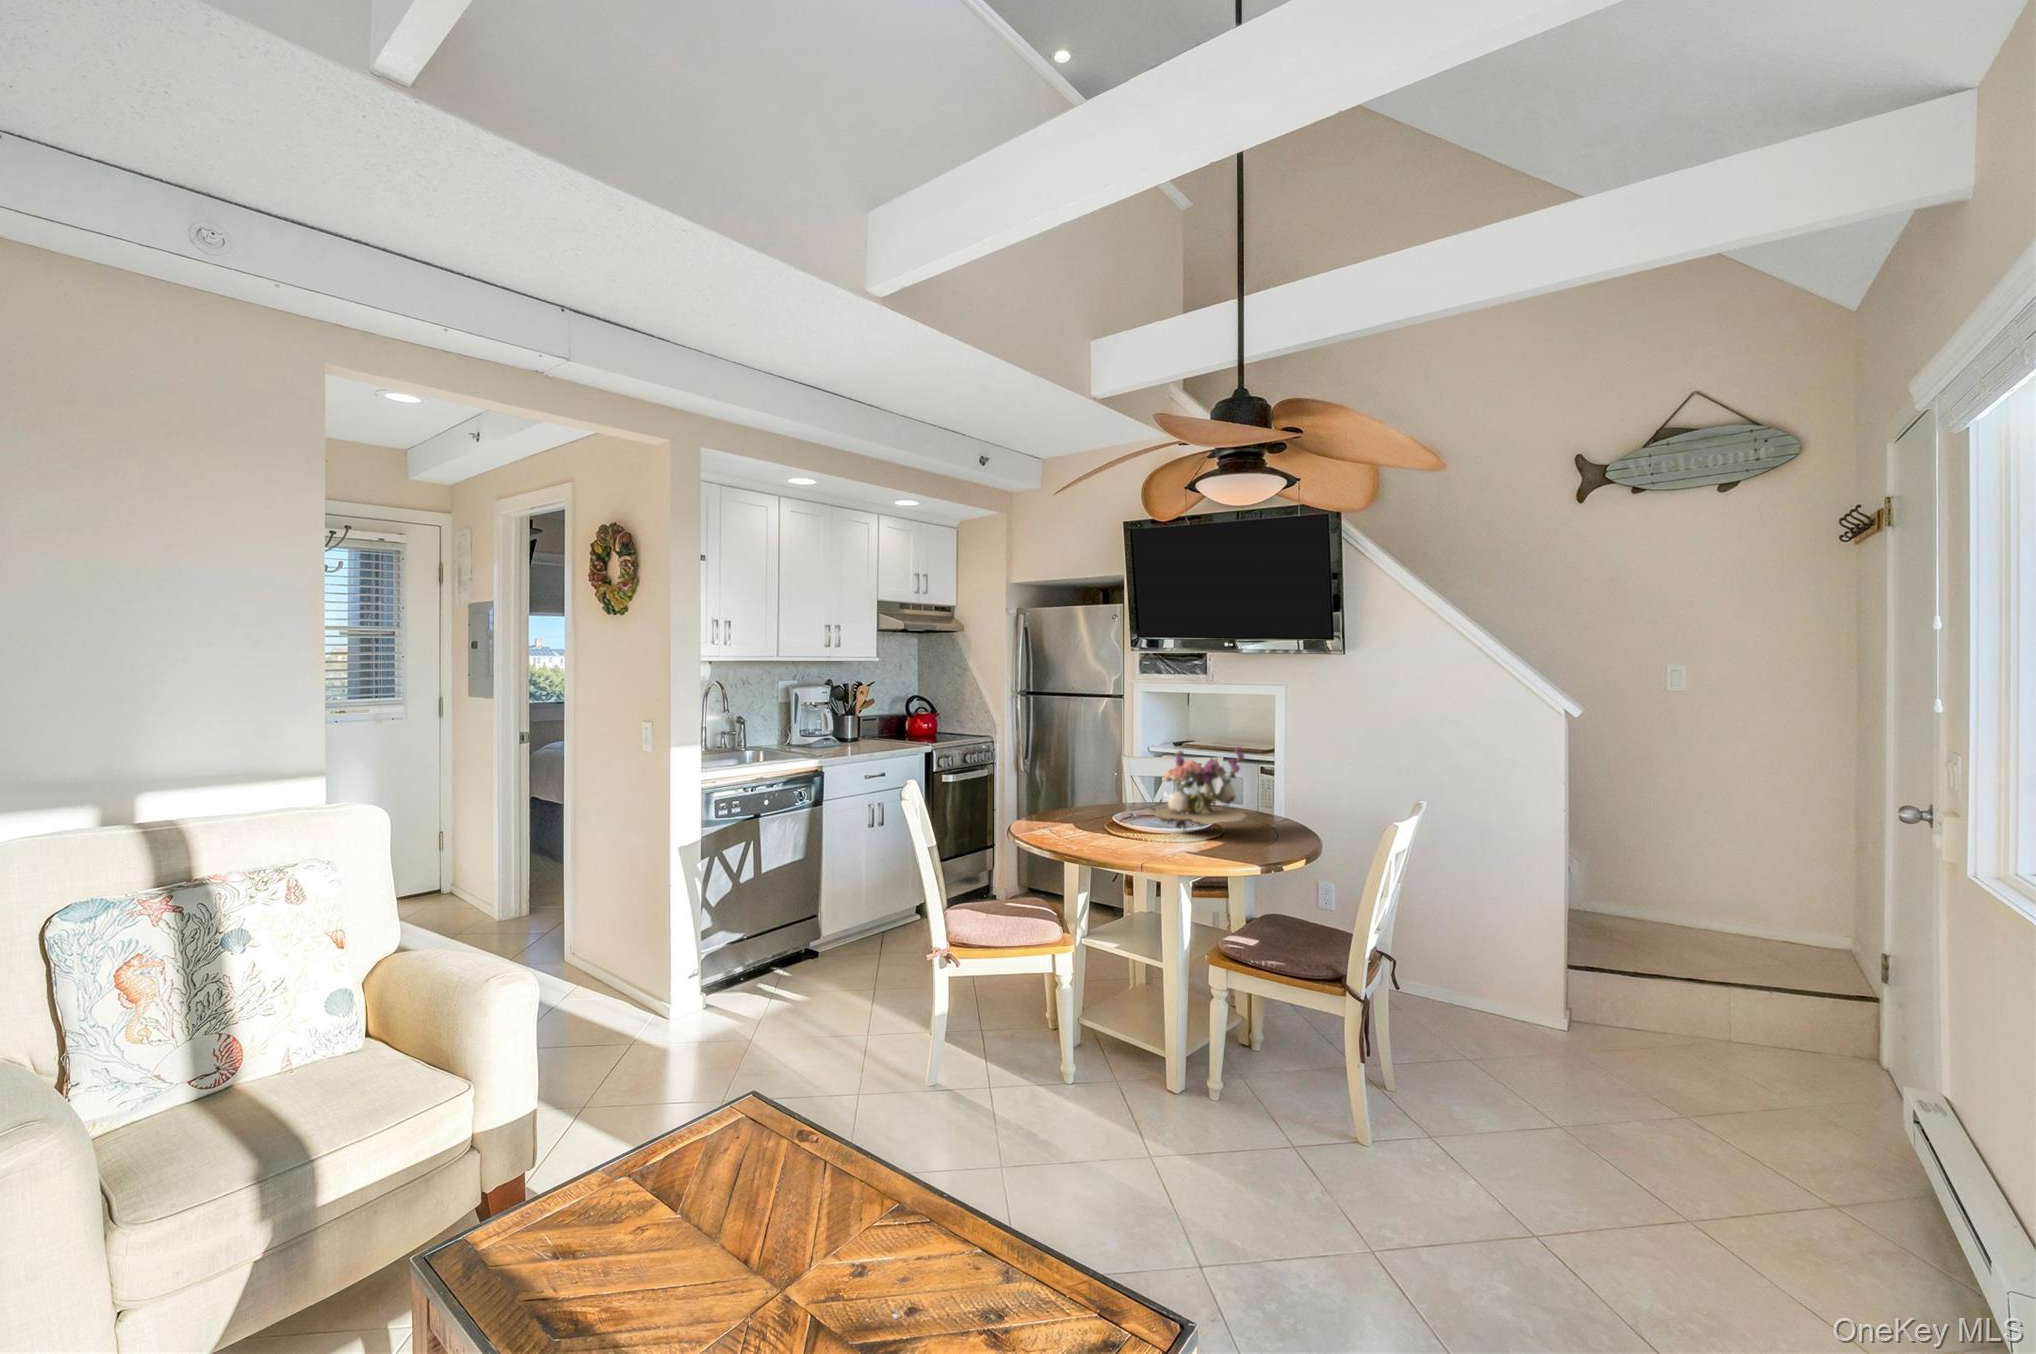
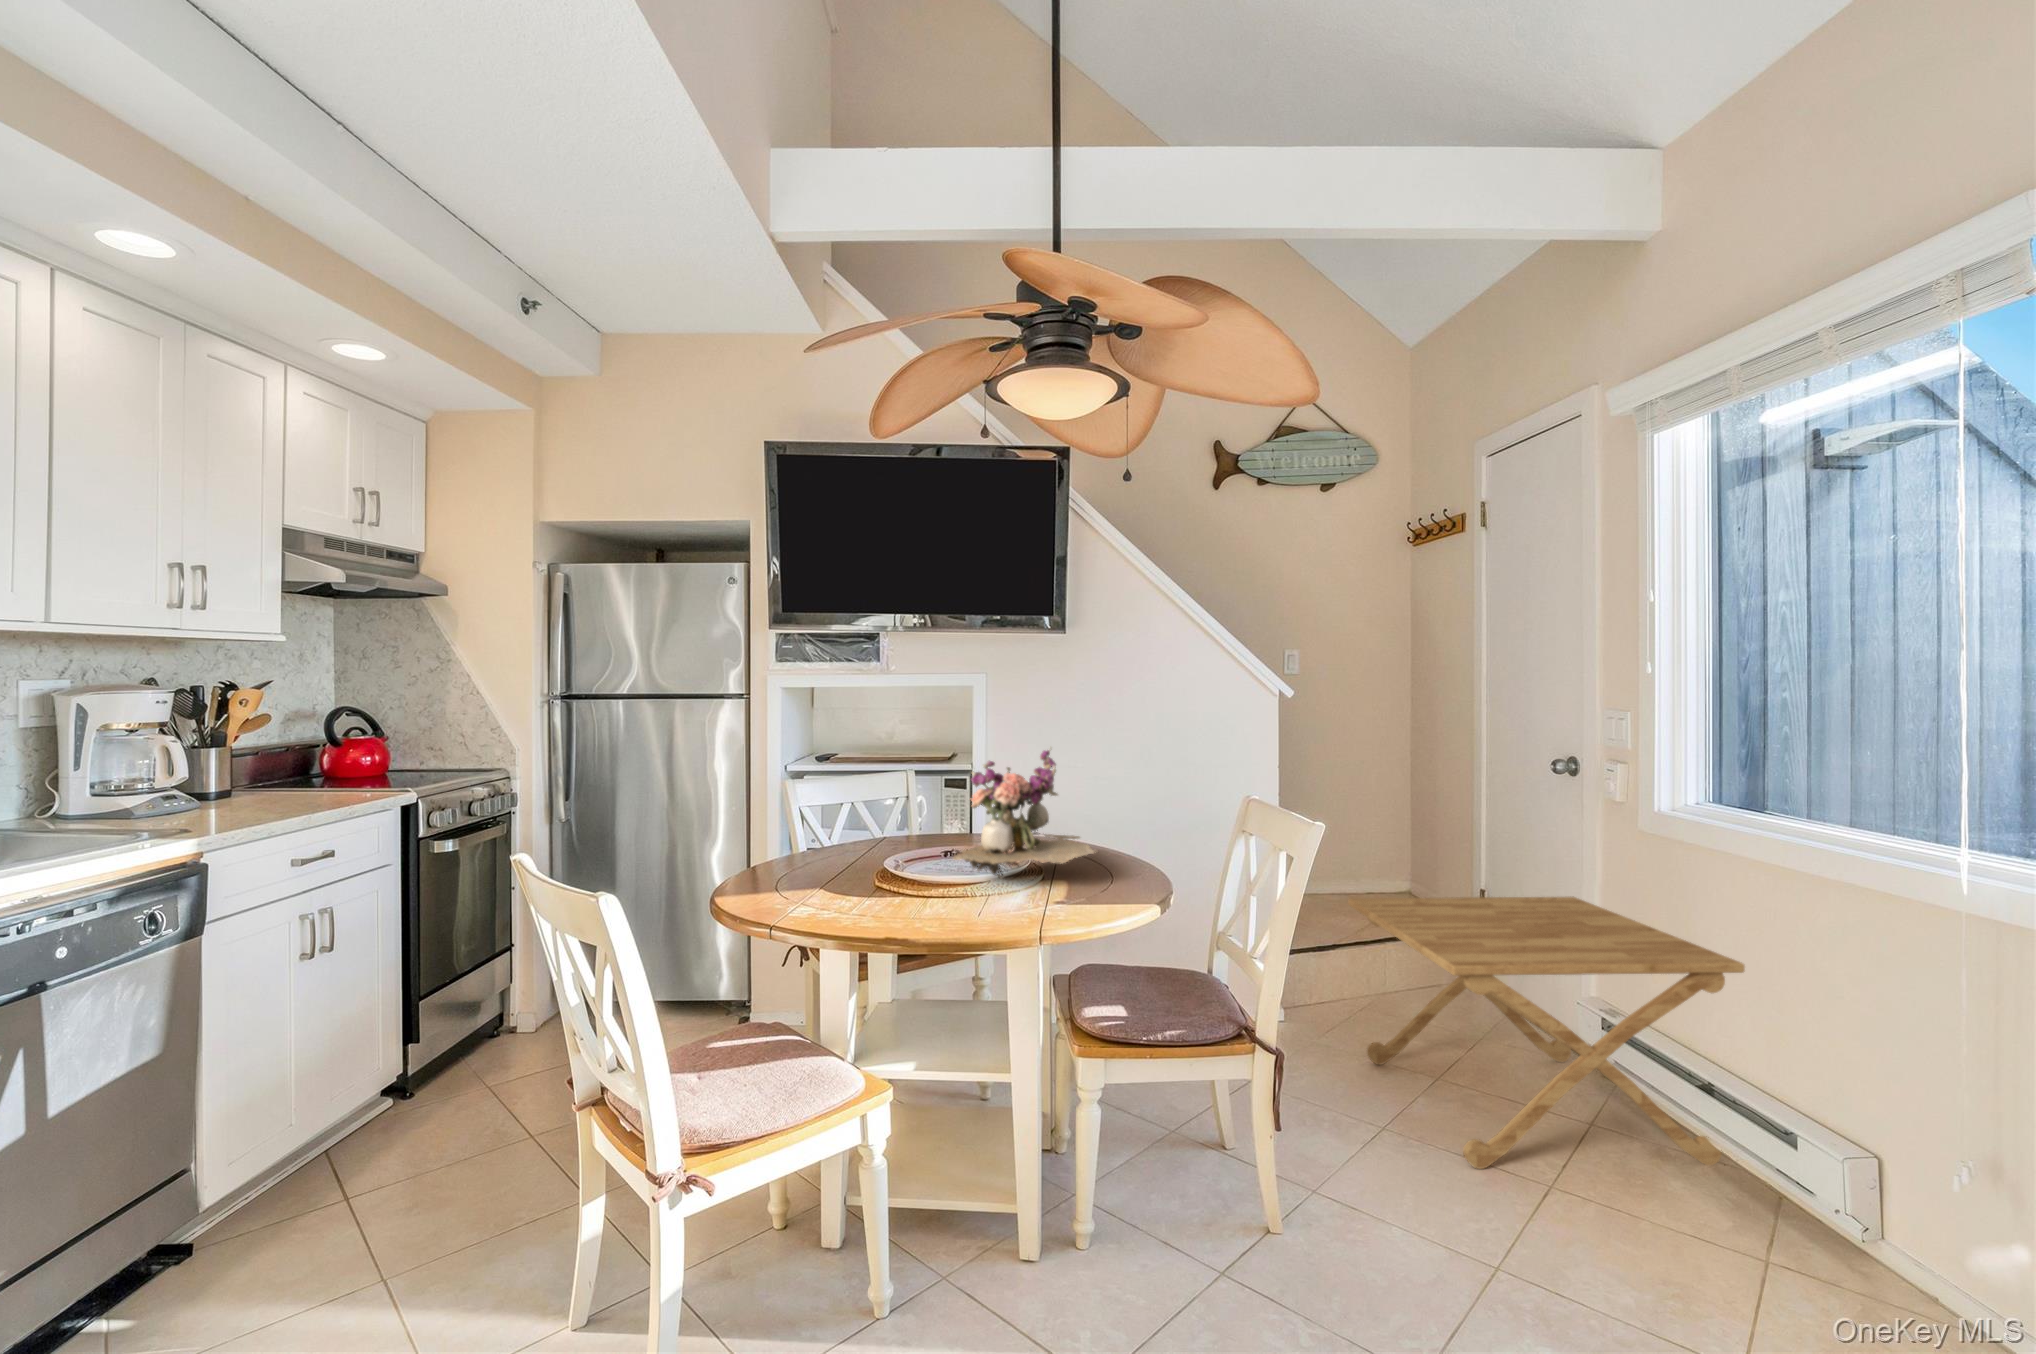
side table: none [1578,911,1975,1252] -> present [1348,897,1745,1169]

